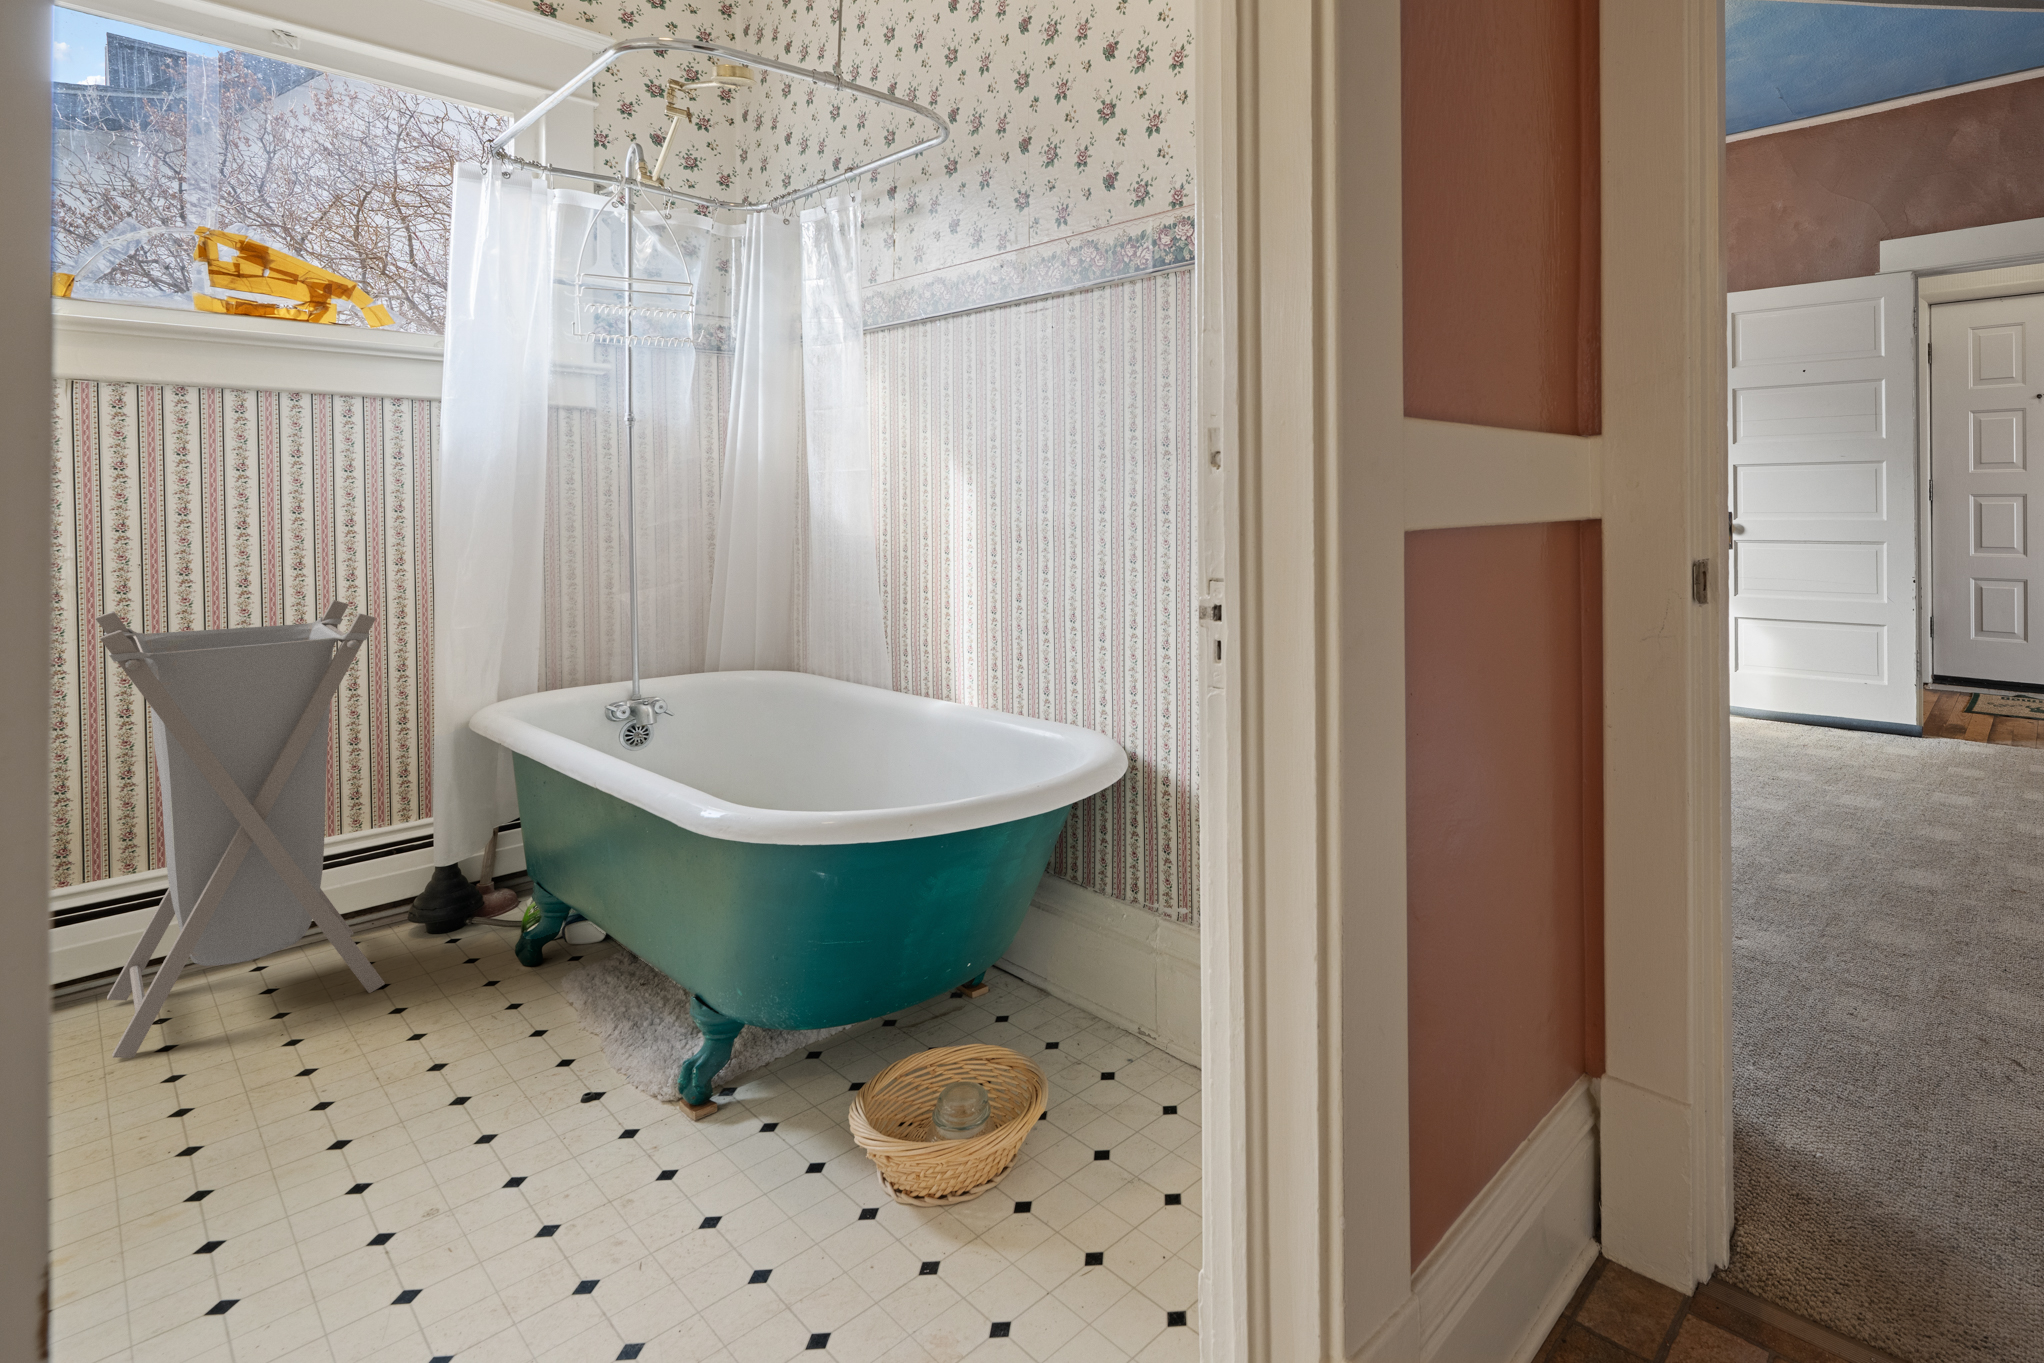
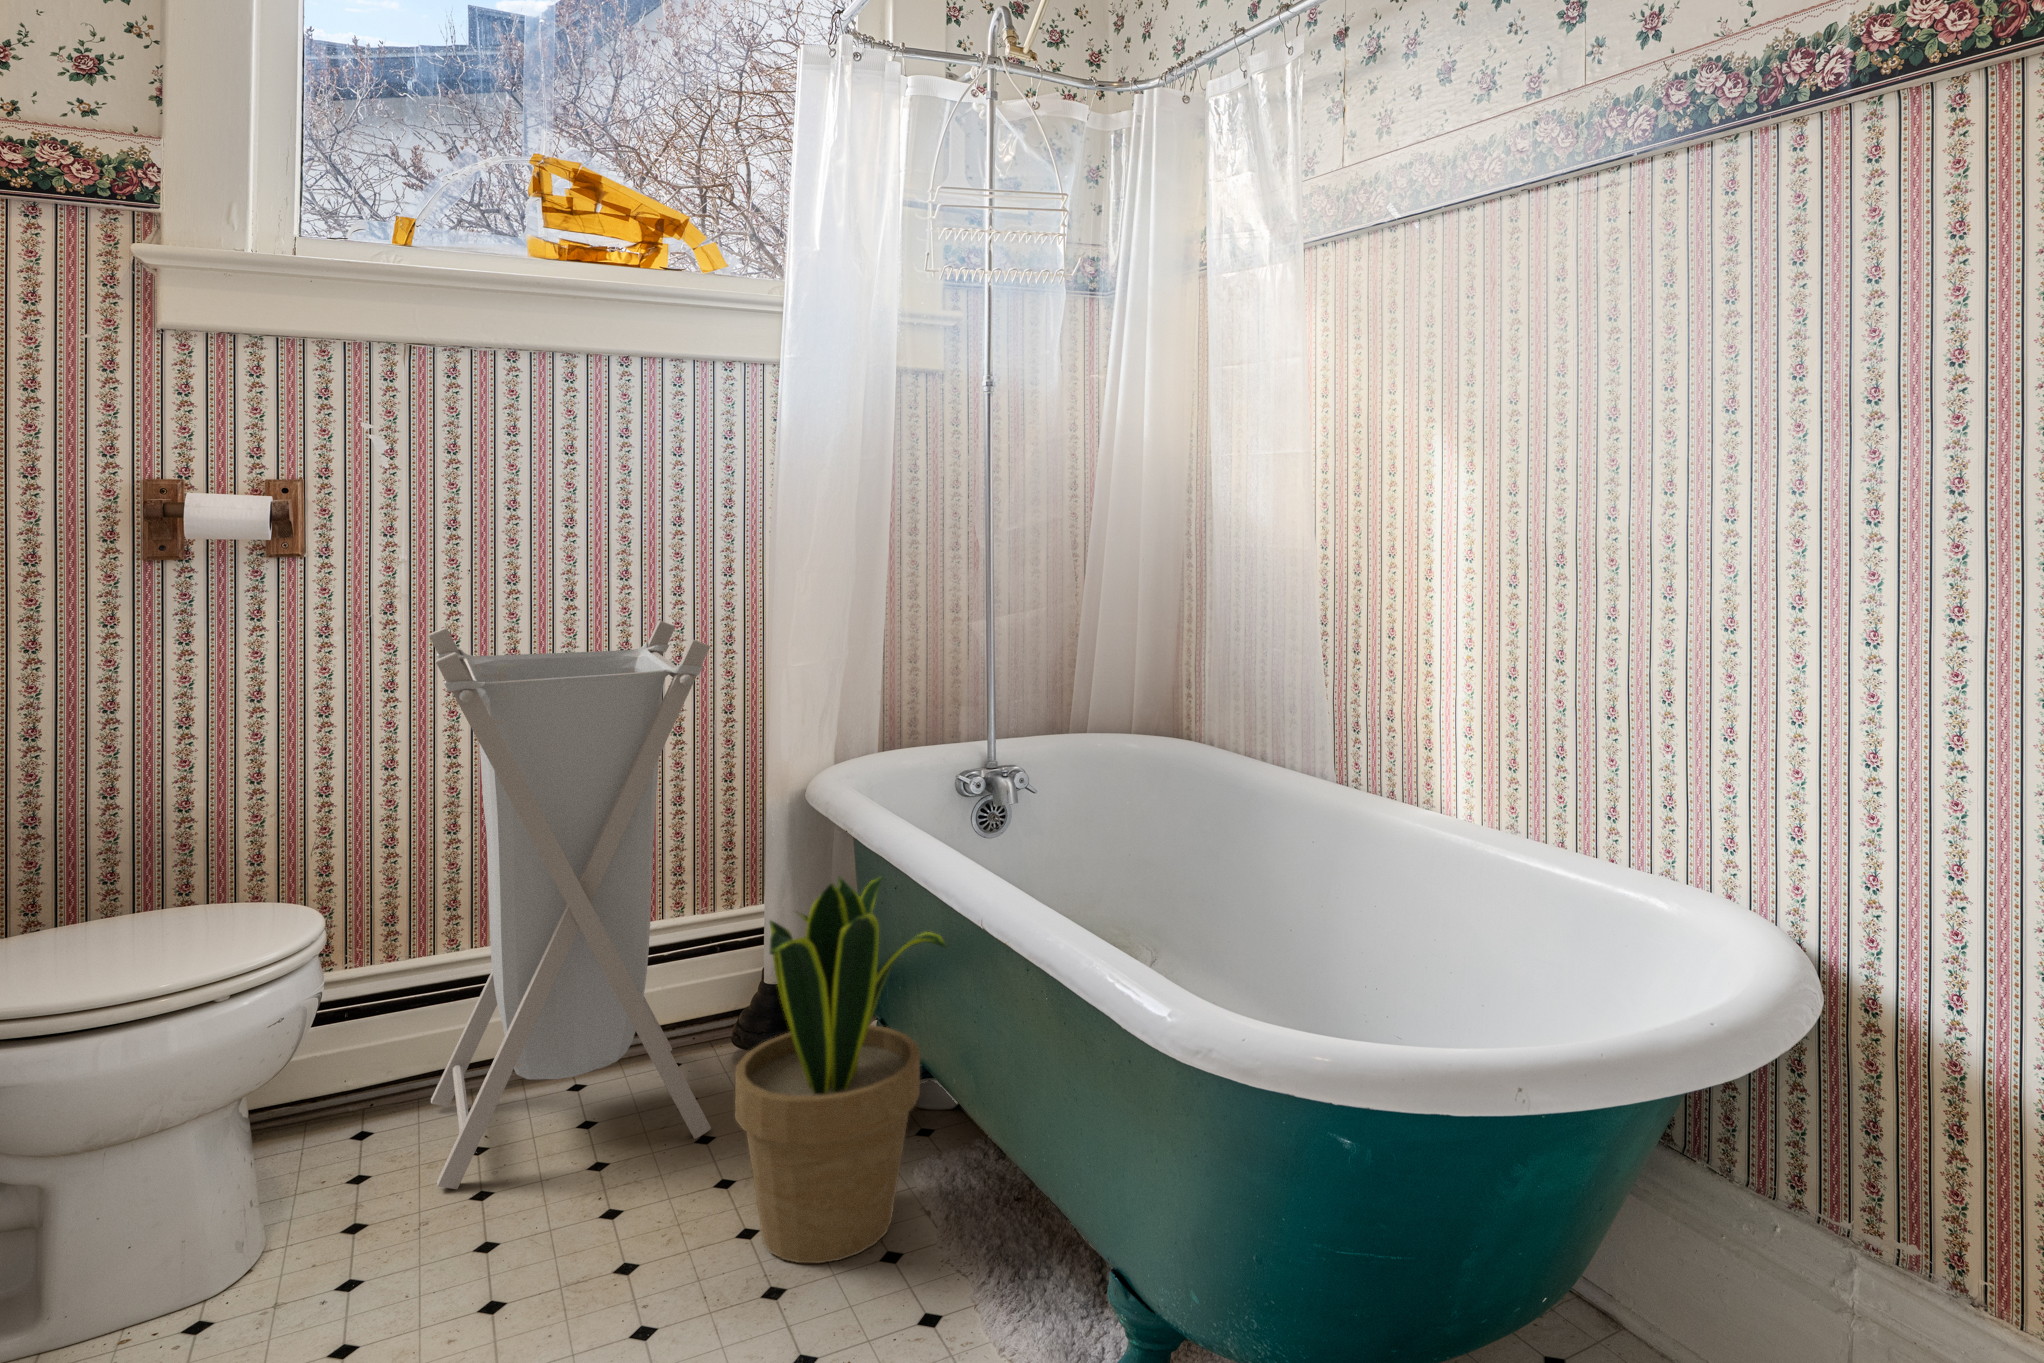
potted plant: none [395,778,580,1060] -> present [735,876,946,1263]

